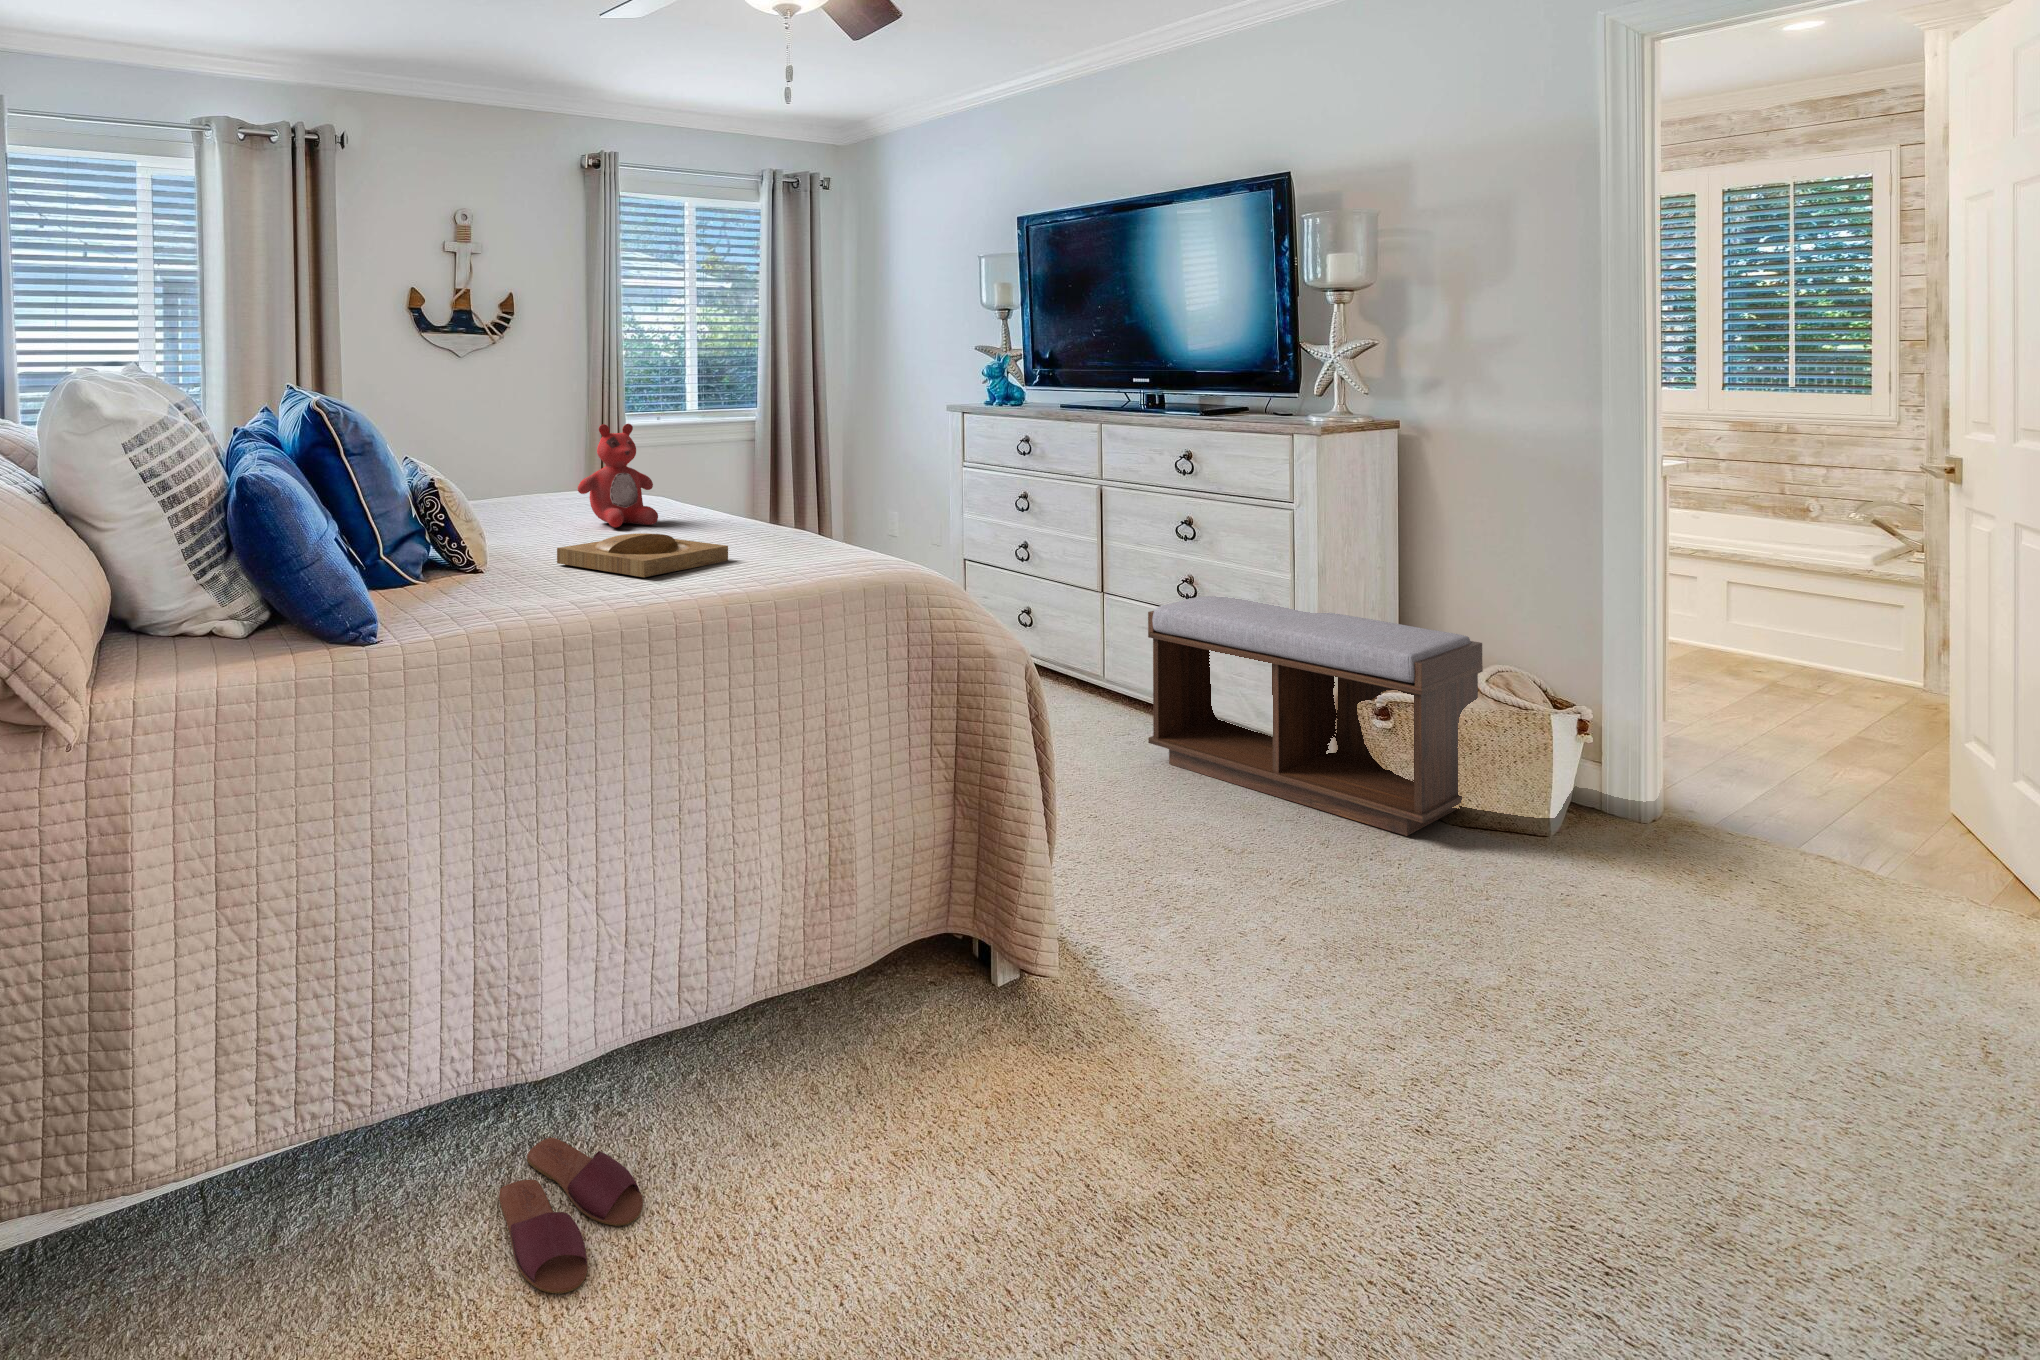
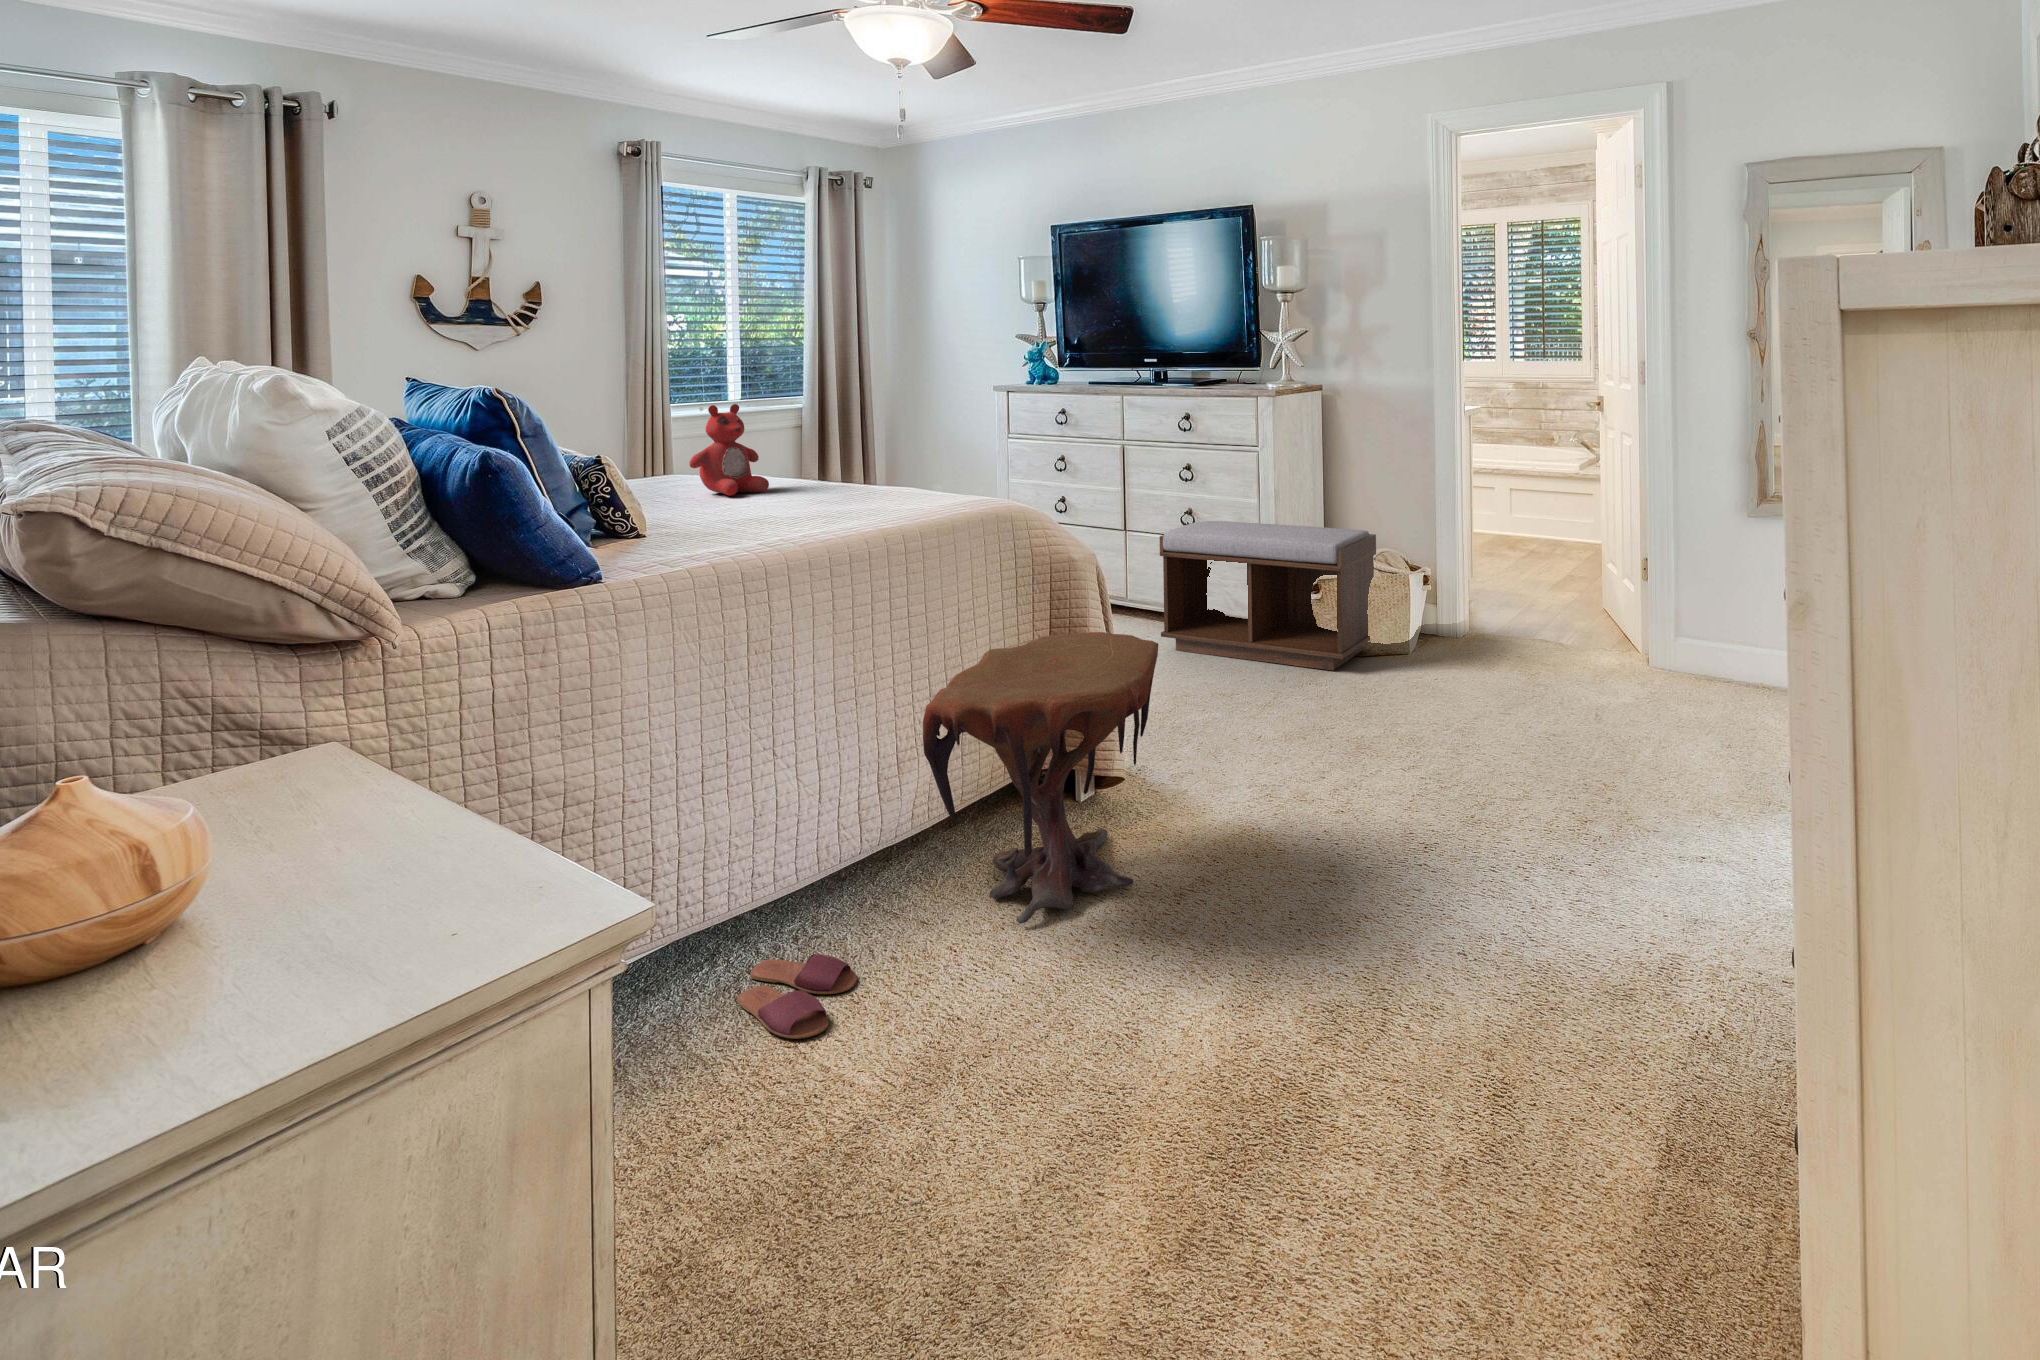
tray: present [557,533,728,577] -> none [704,493,857,526]
side table: none [751,756,1100,1182] -> present [923,632,1158,924]

